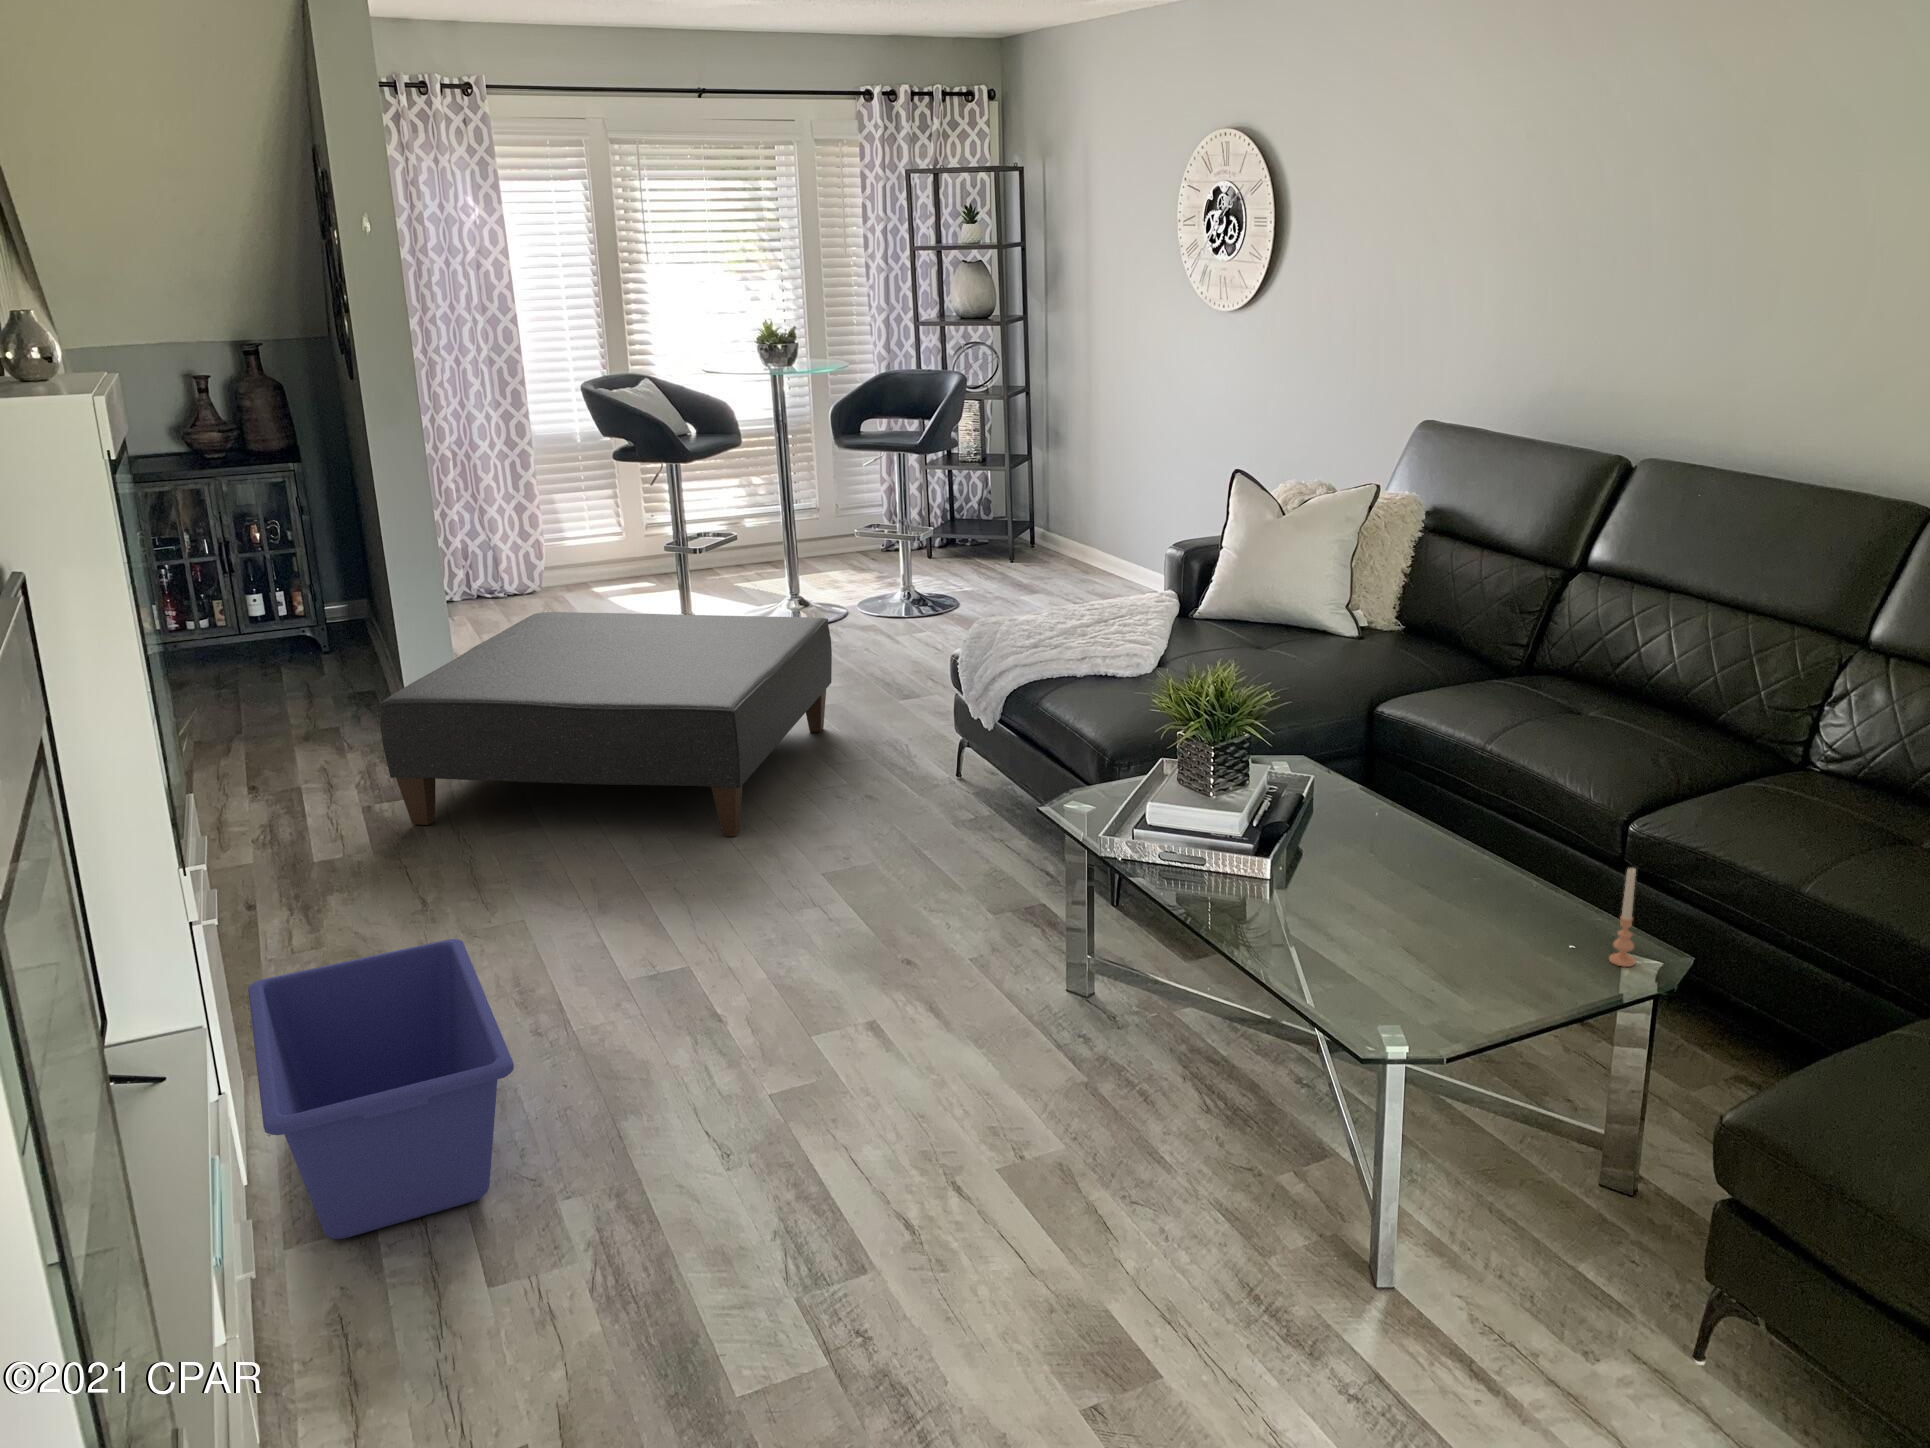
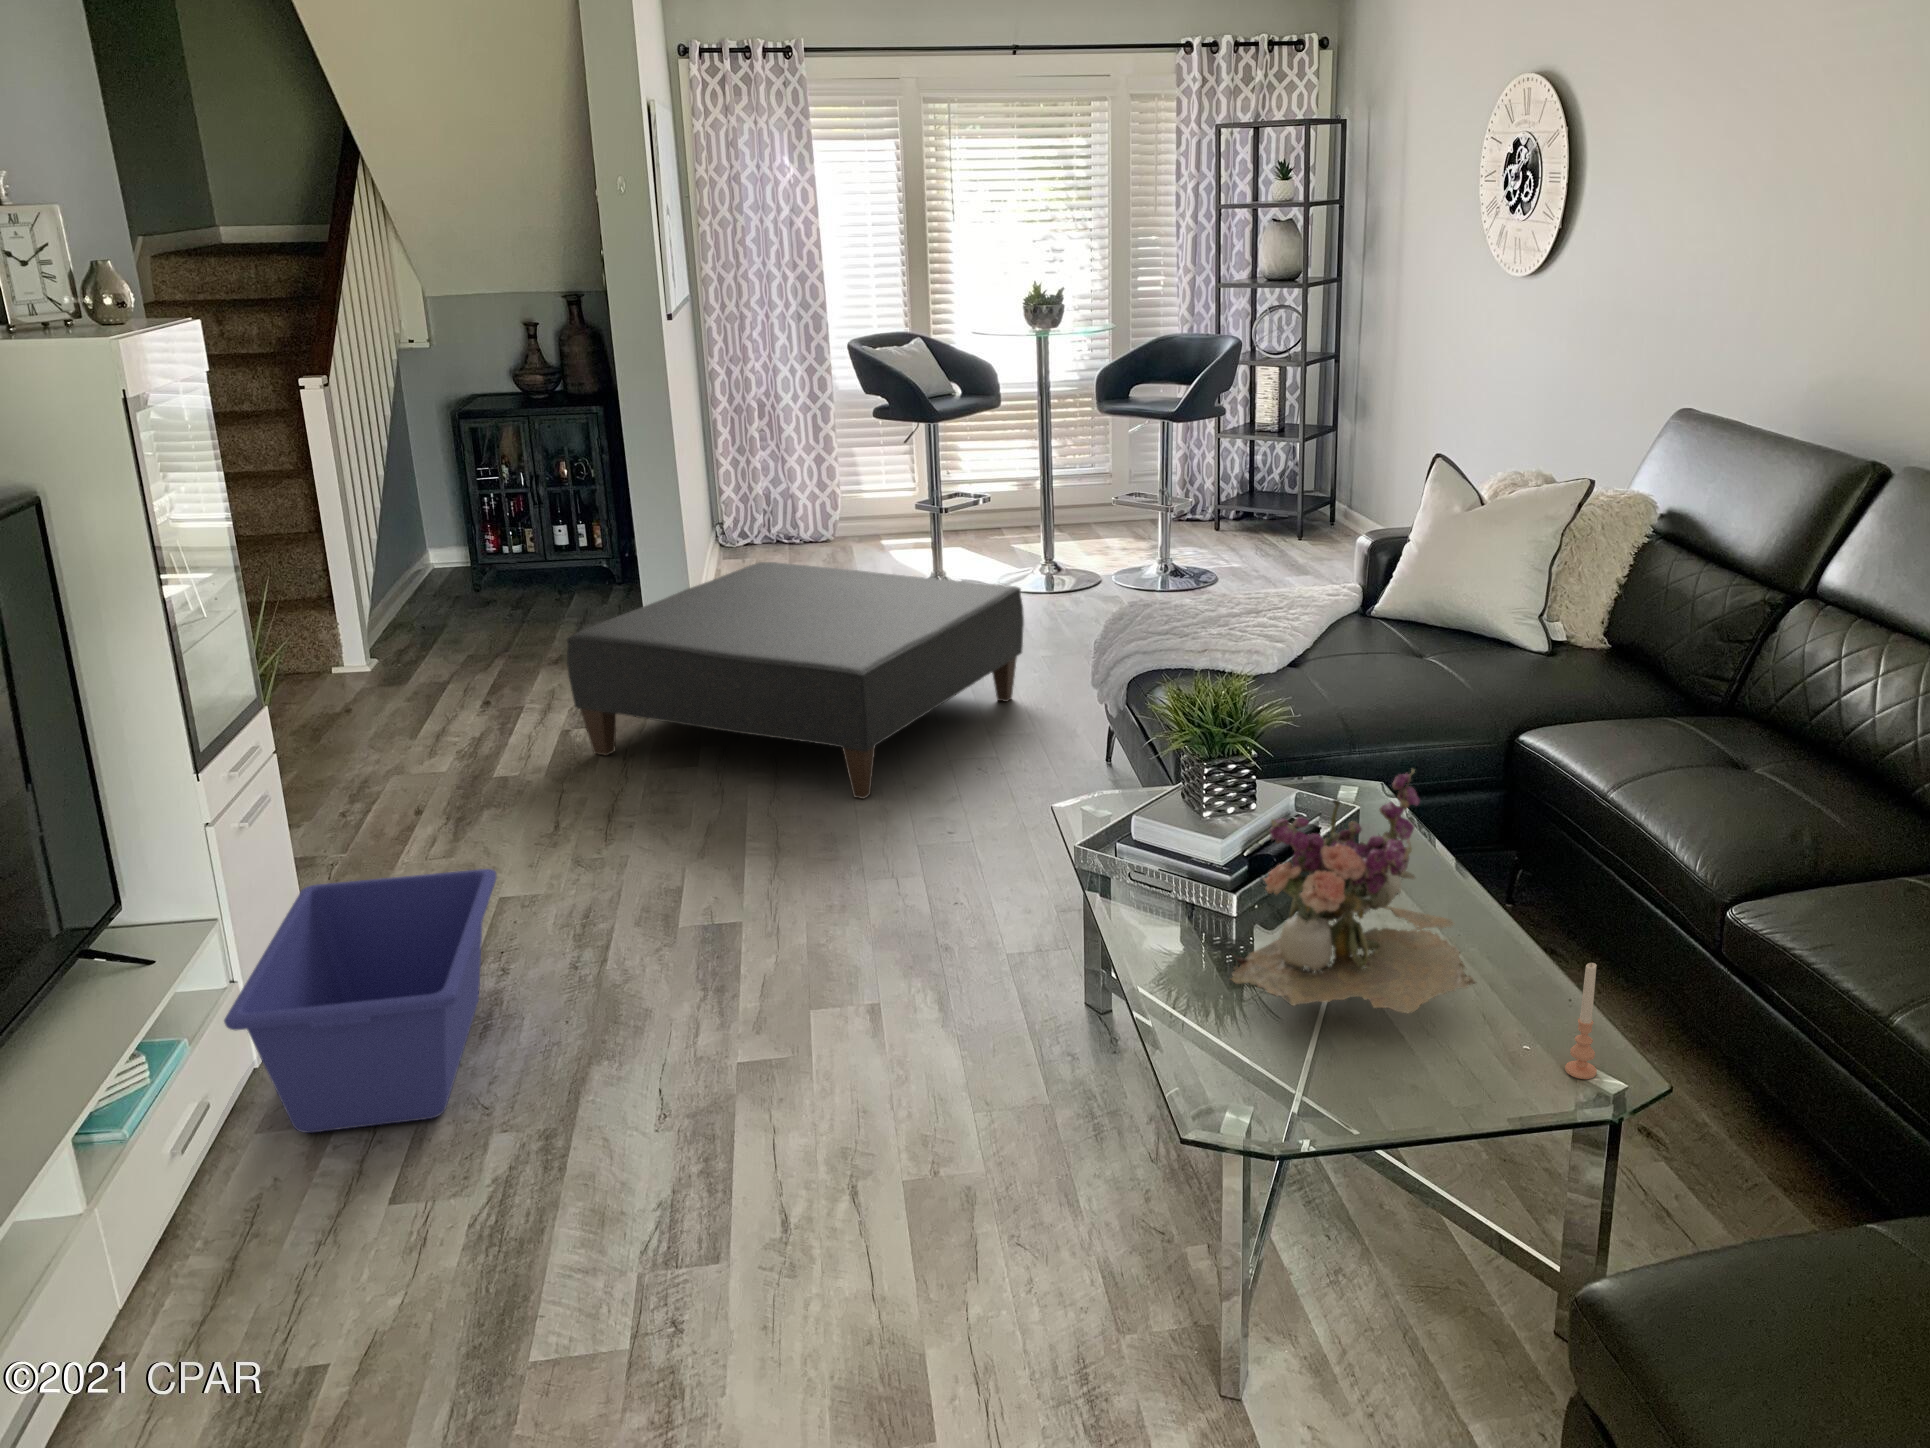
flower arrangement: none [1315,728,1523,940] -> present [1231,769,1476,1013]

